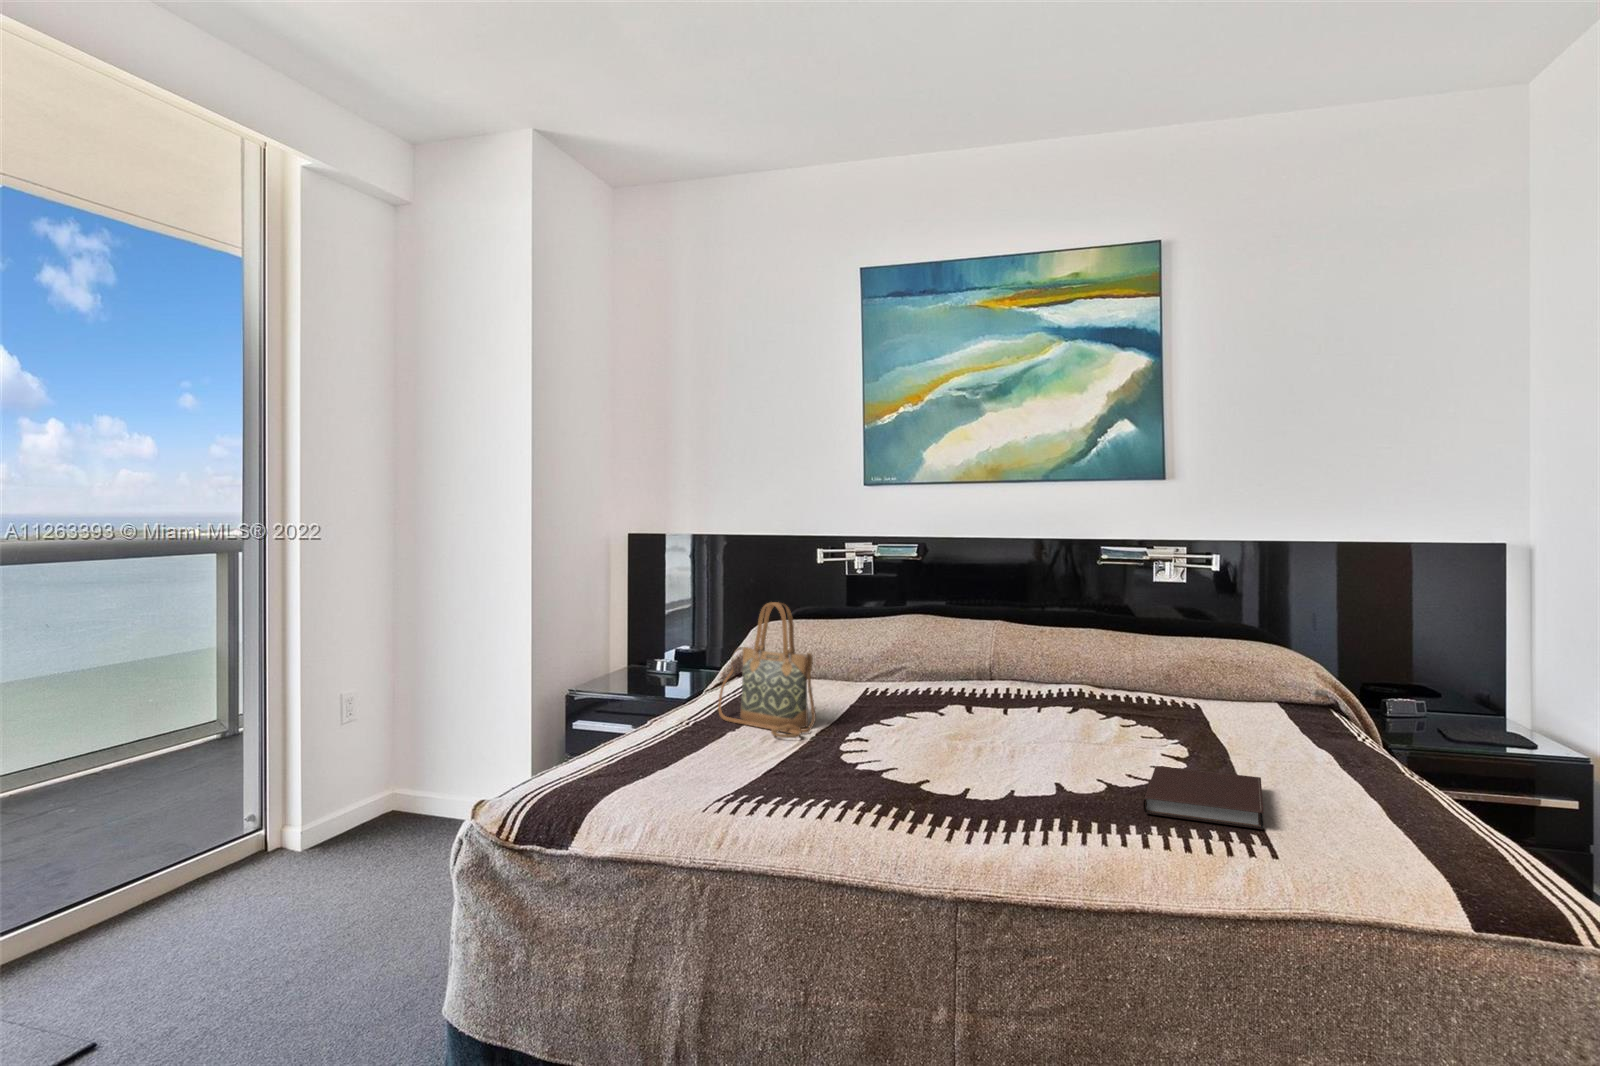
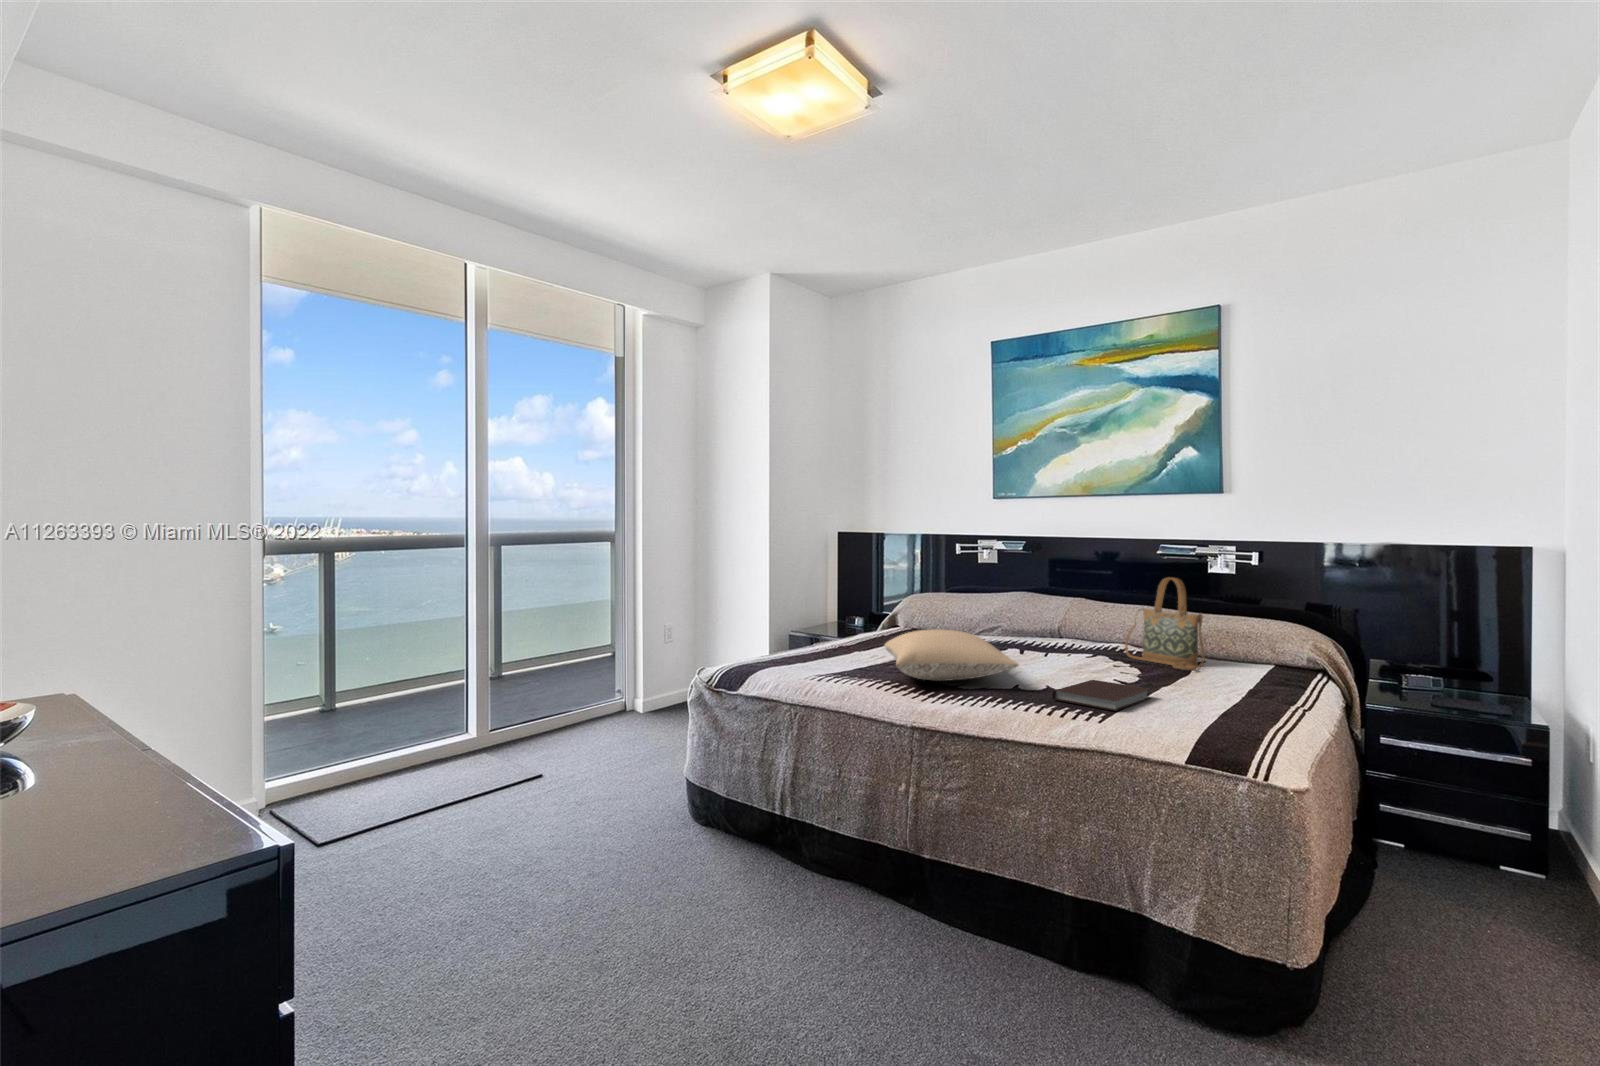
handbag: present [718,602,816,738] -> present [1125,578,1205,670]
pillow: none [812,701,1072,792] -> present [885,629,1018,681]

